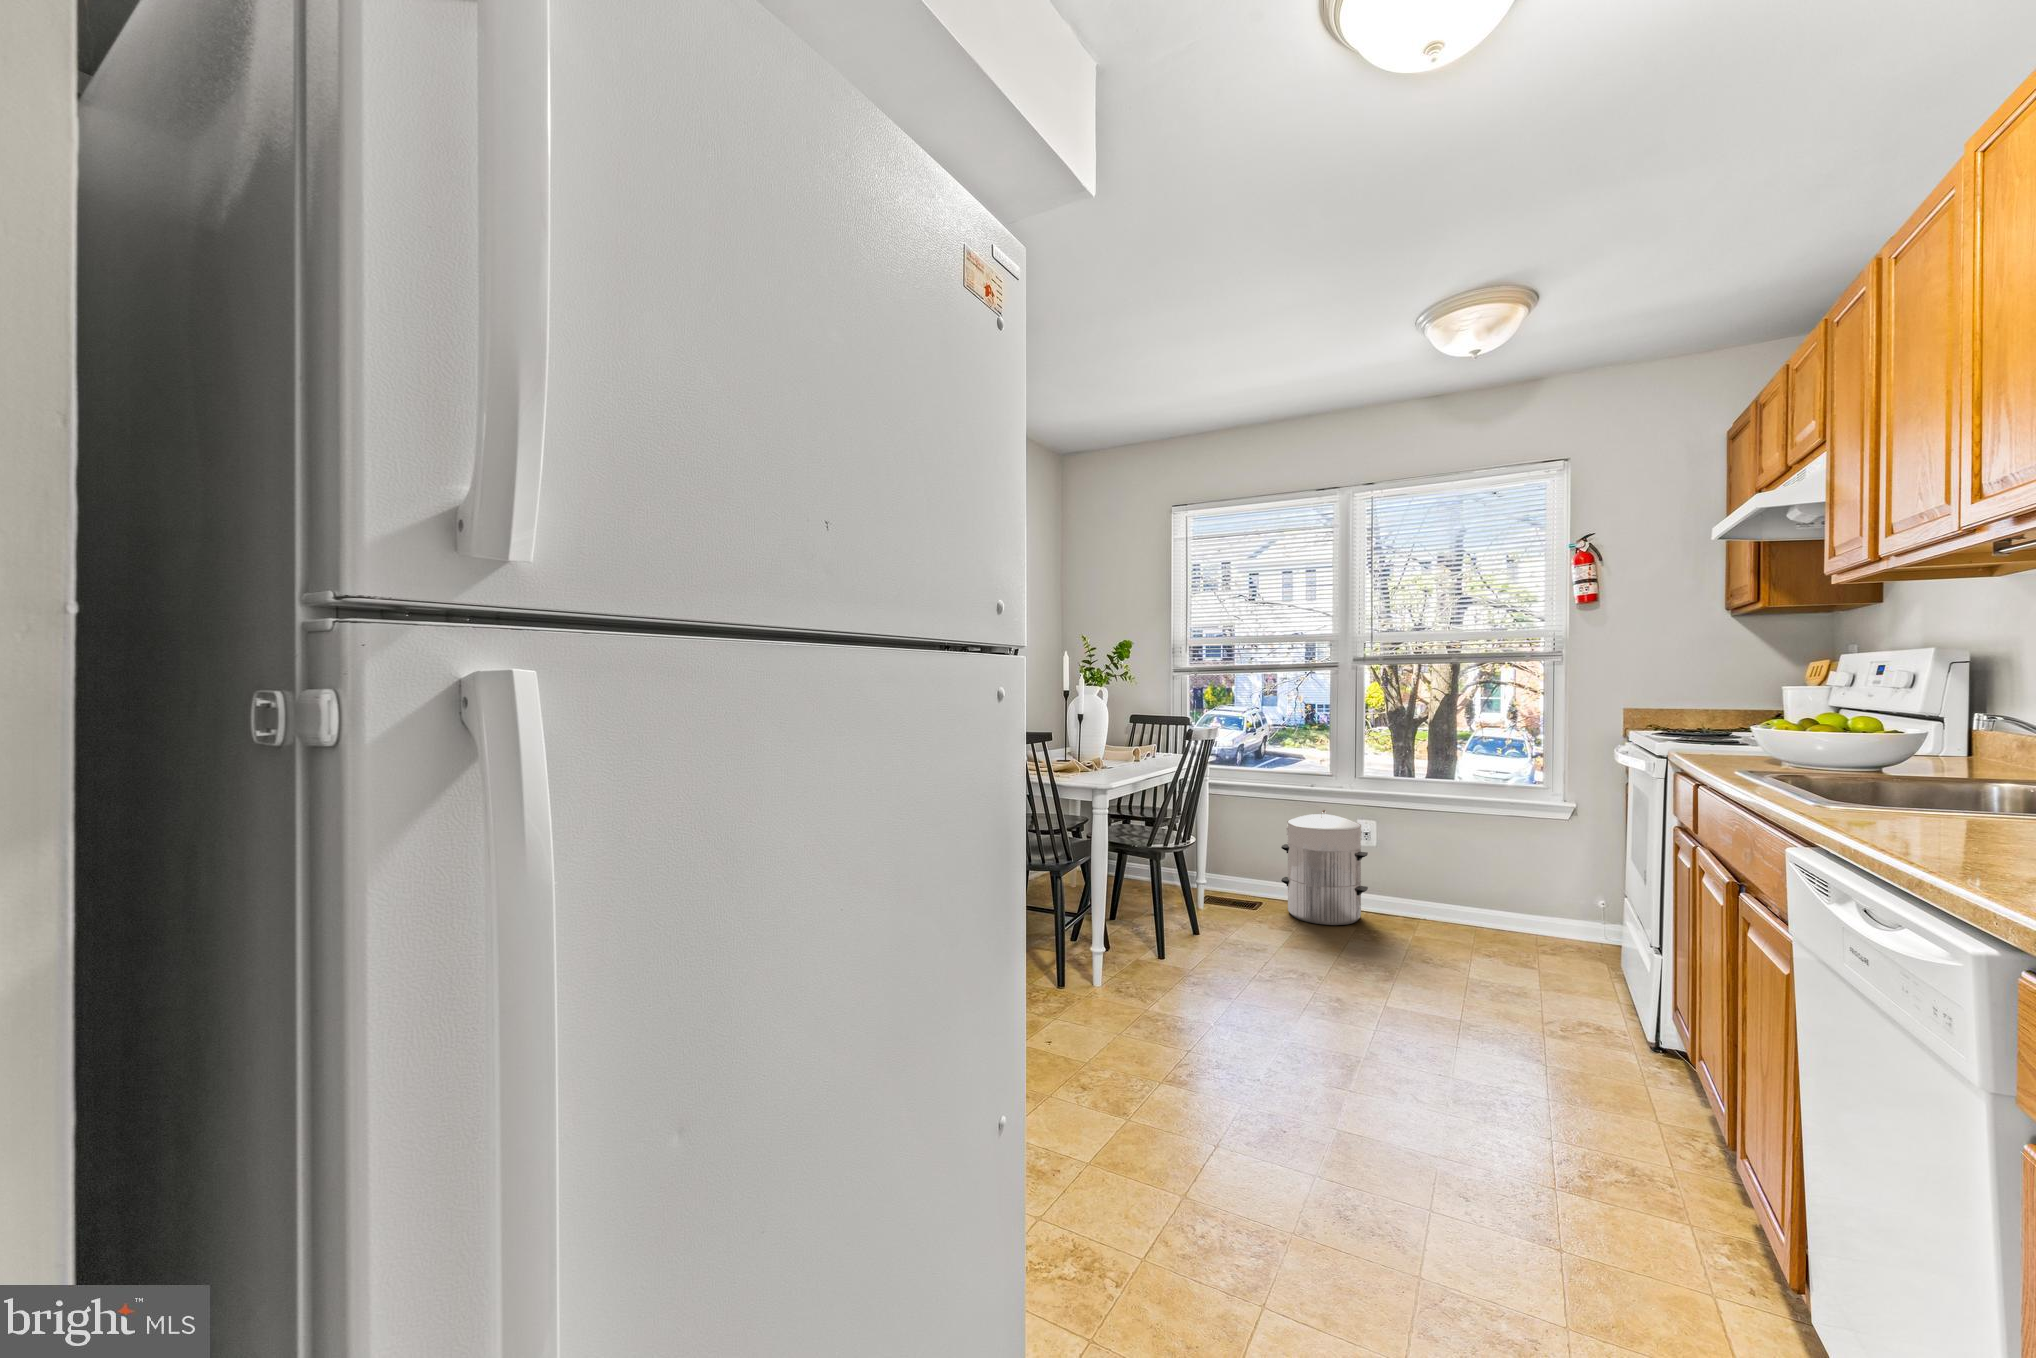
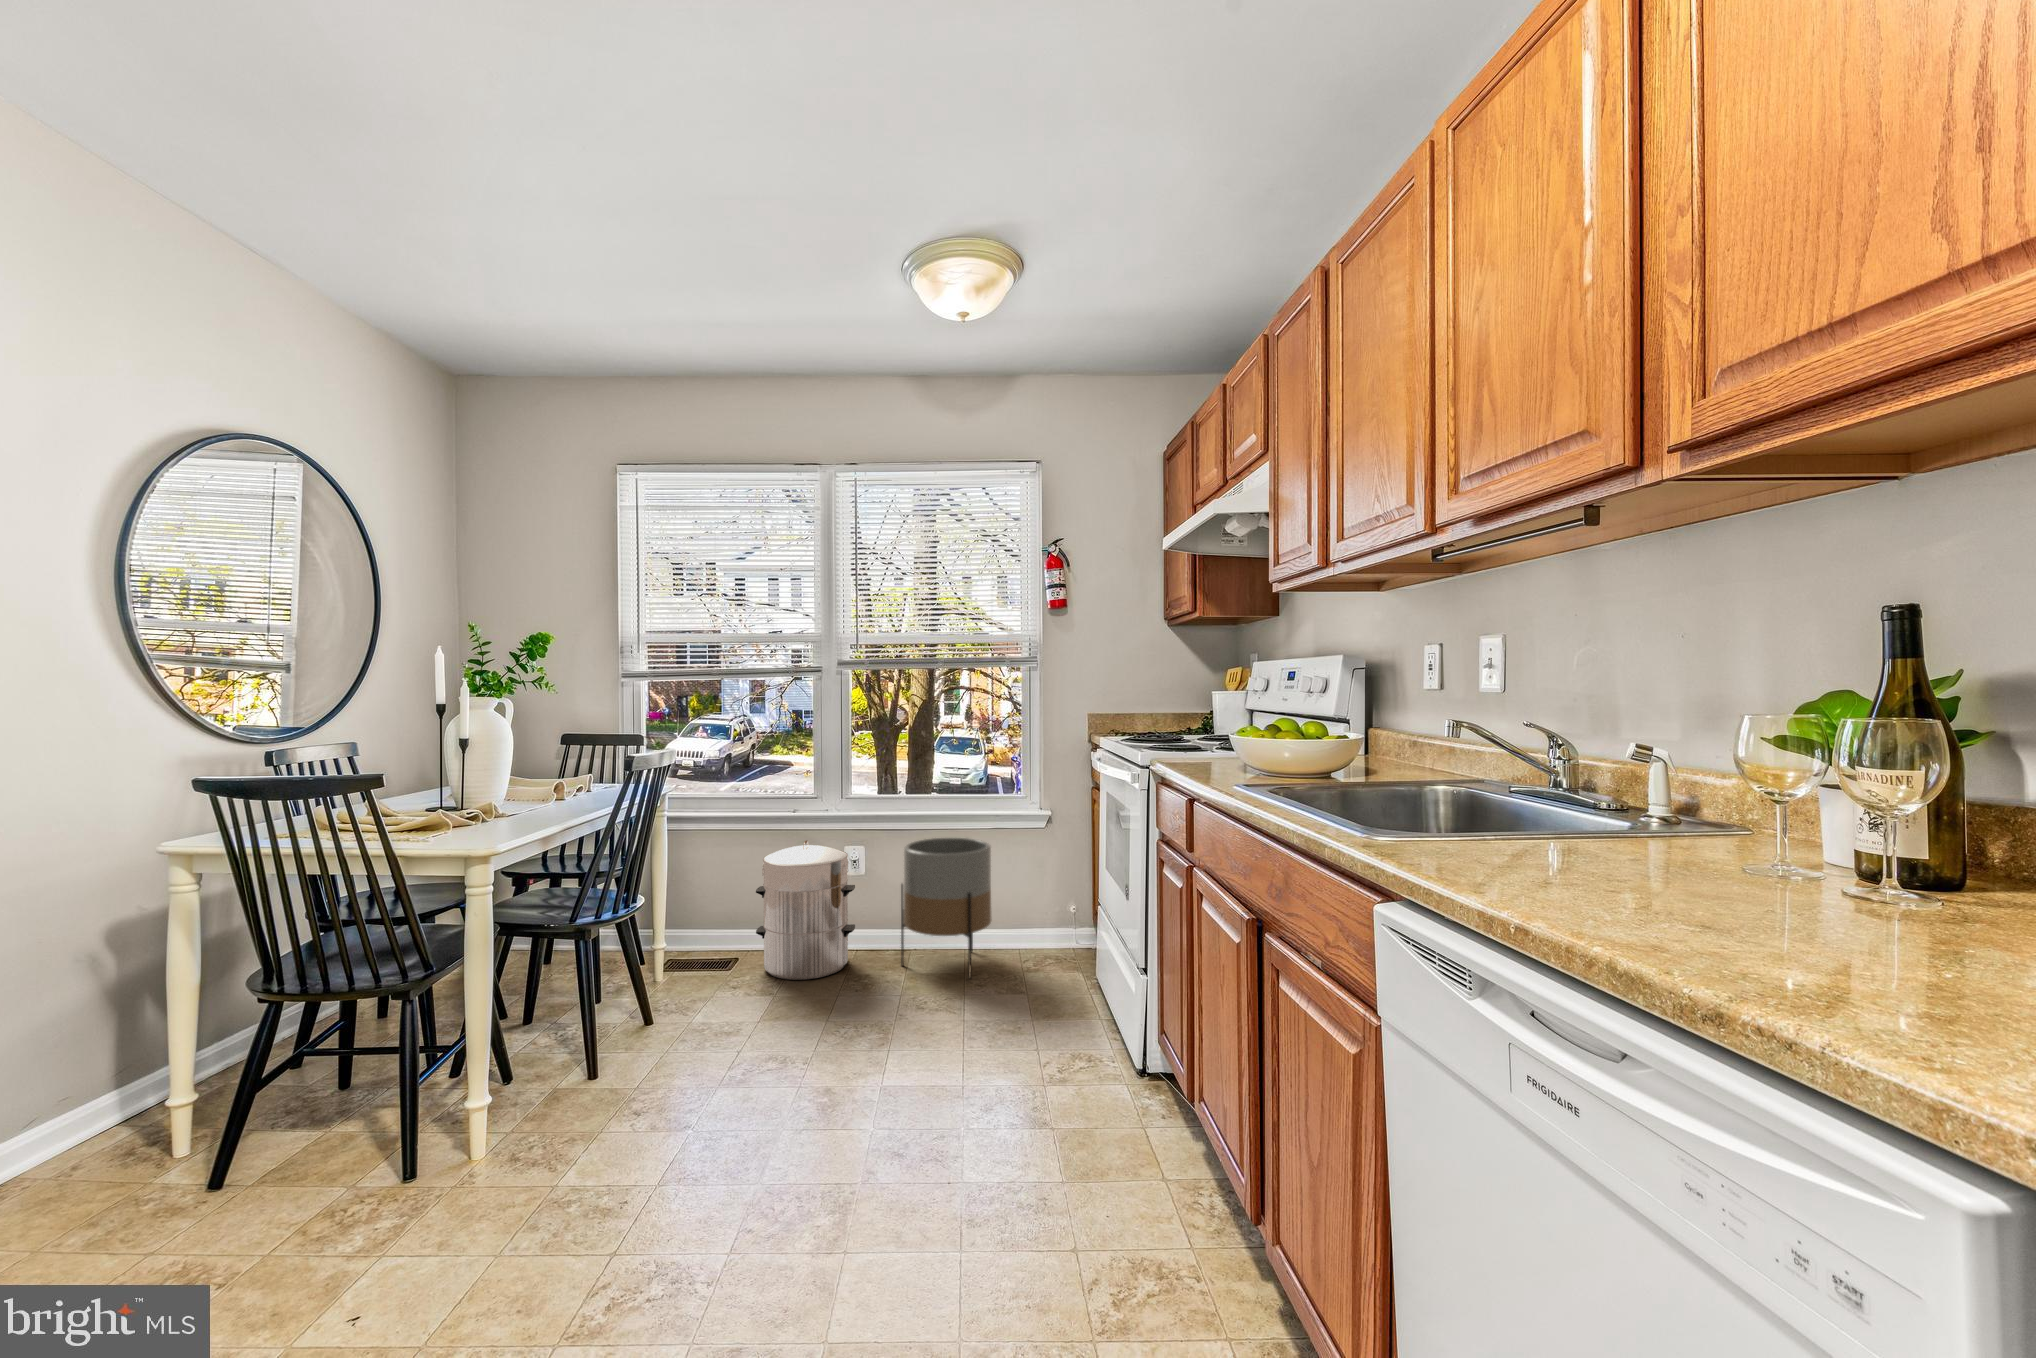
planter: none [1411,820,1503,950] -> present [901,838,992,978]

